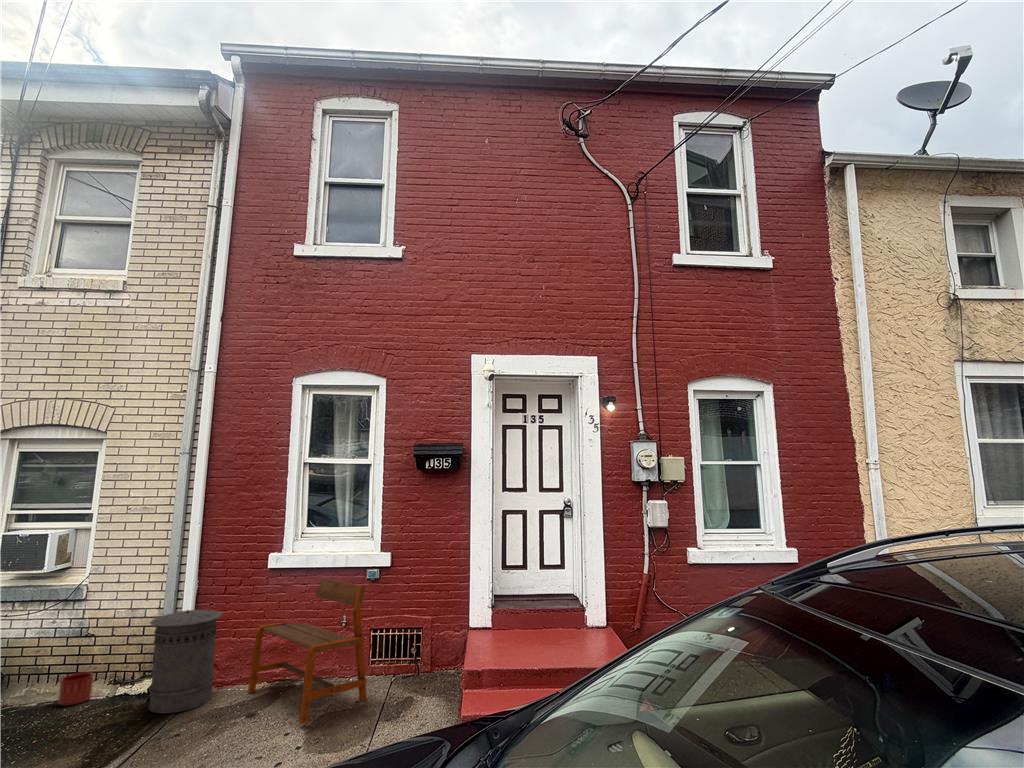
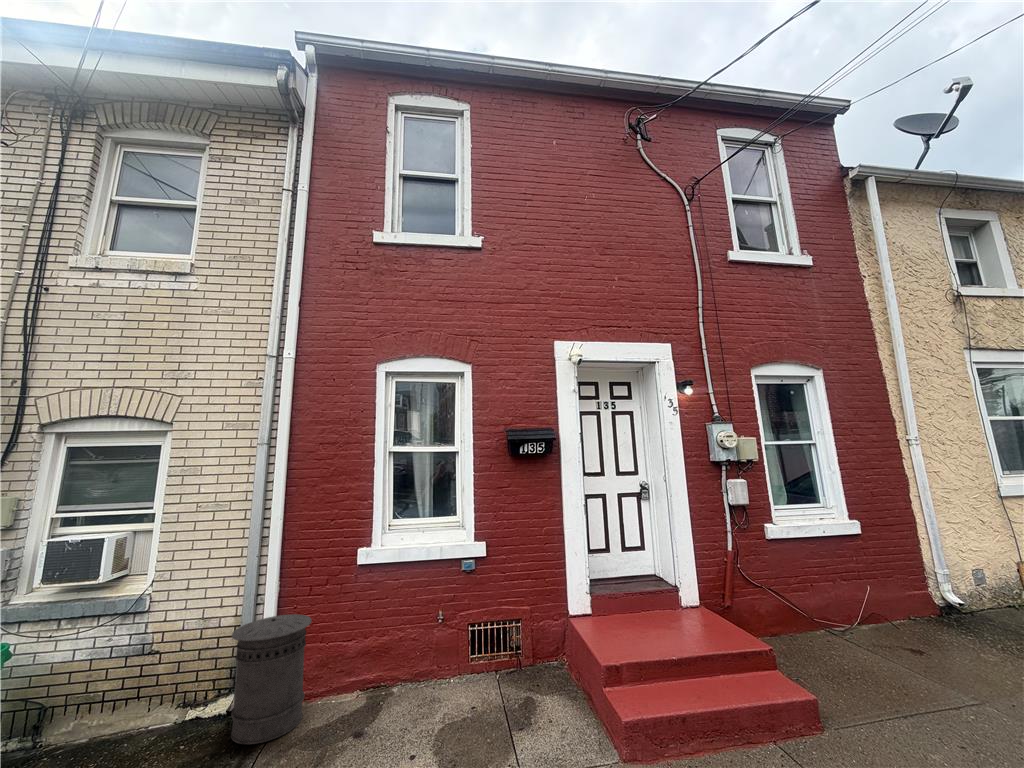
bench: present [248,578,367,724] -> none [343,568,482,750]
planter: present [58,672,93,706] -> none [117,695,159,741]

